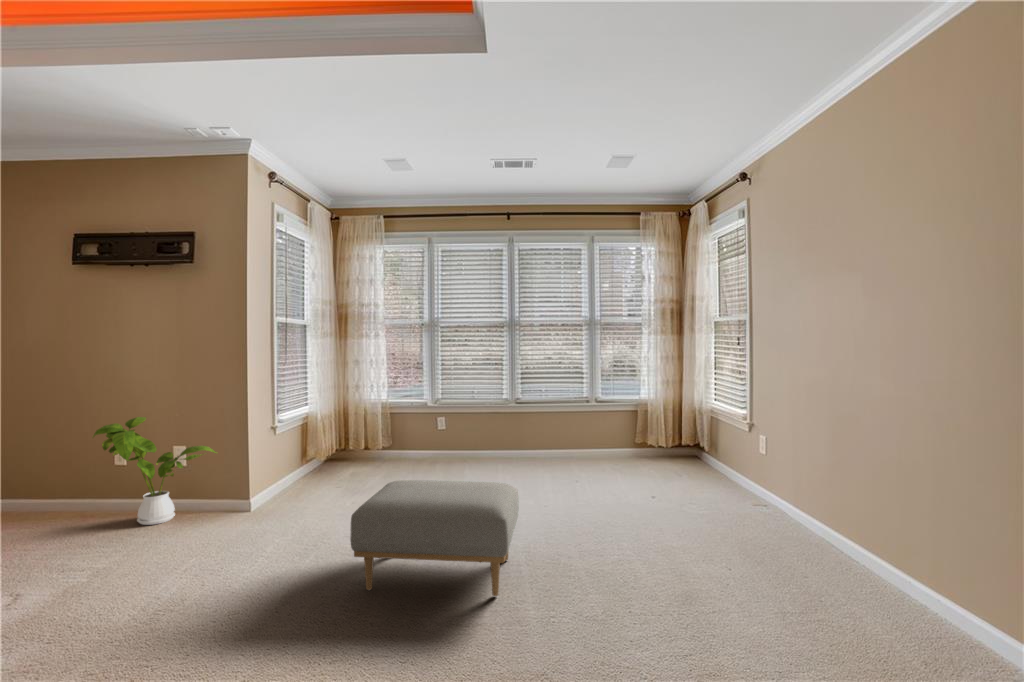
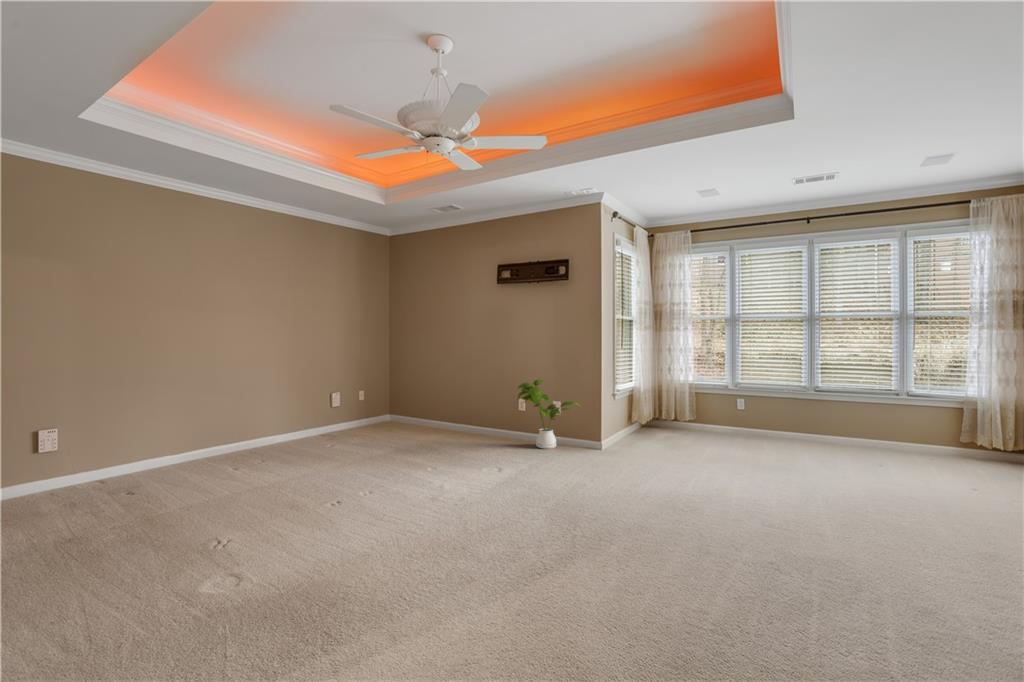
ottoman: present [350,480,519,596] -> none [688,435,823,525]

